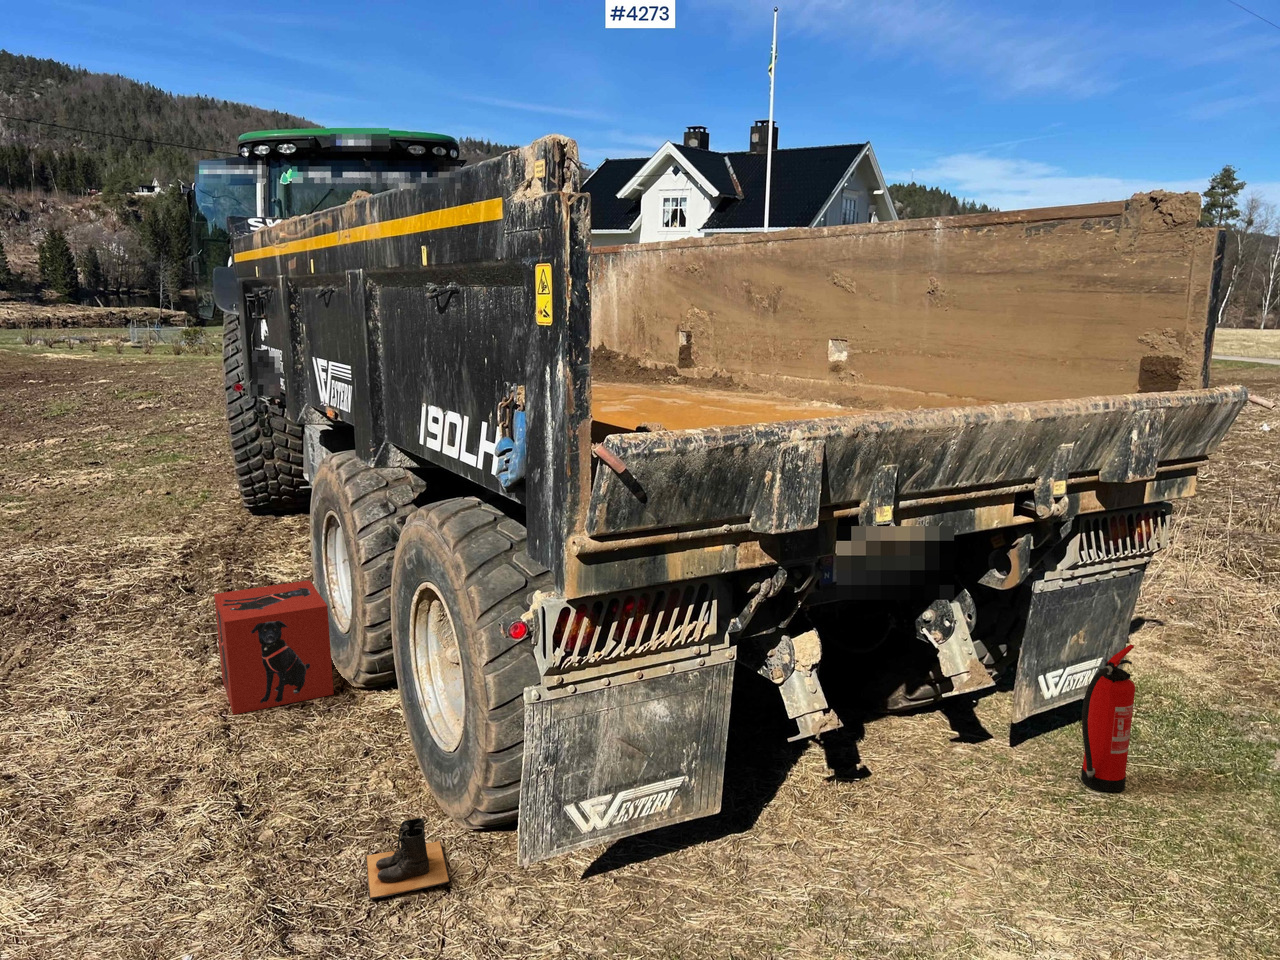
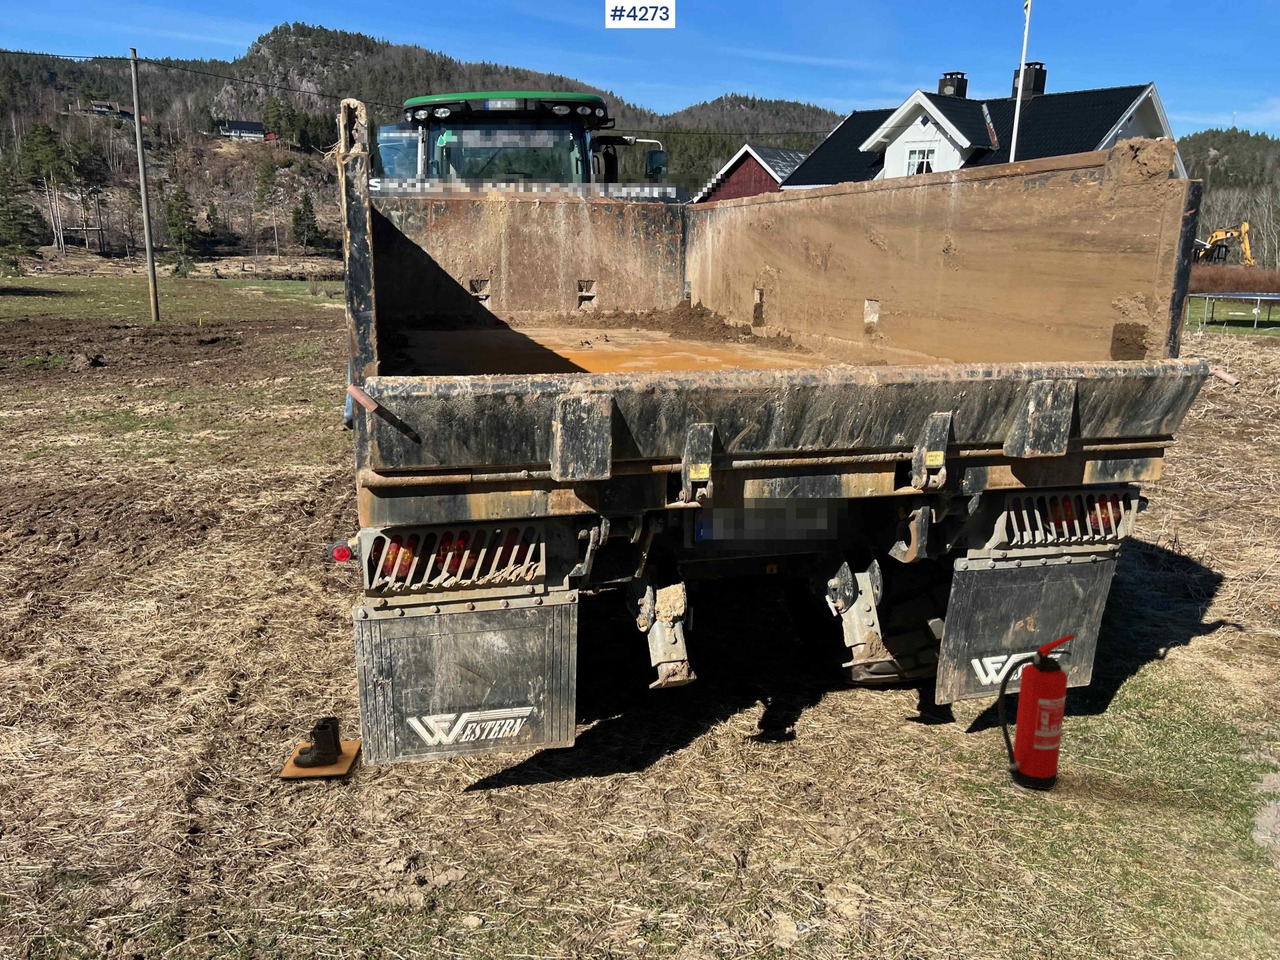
storage box: present [214,580,334,715] -> none [268,509,368,618]

